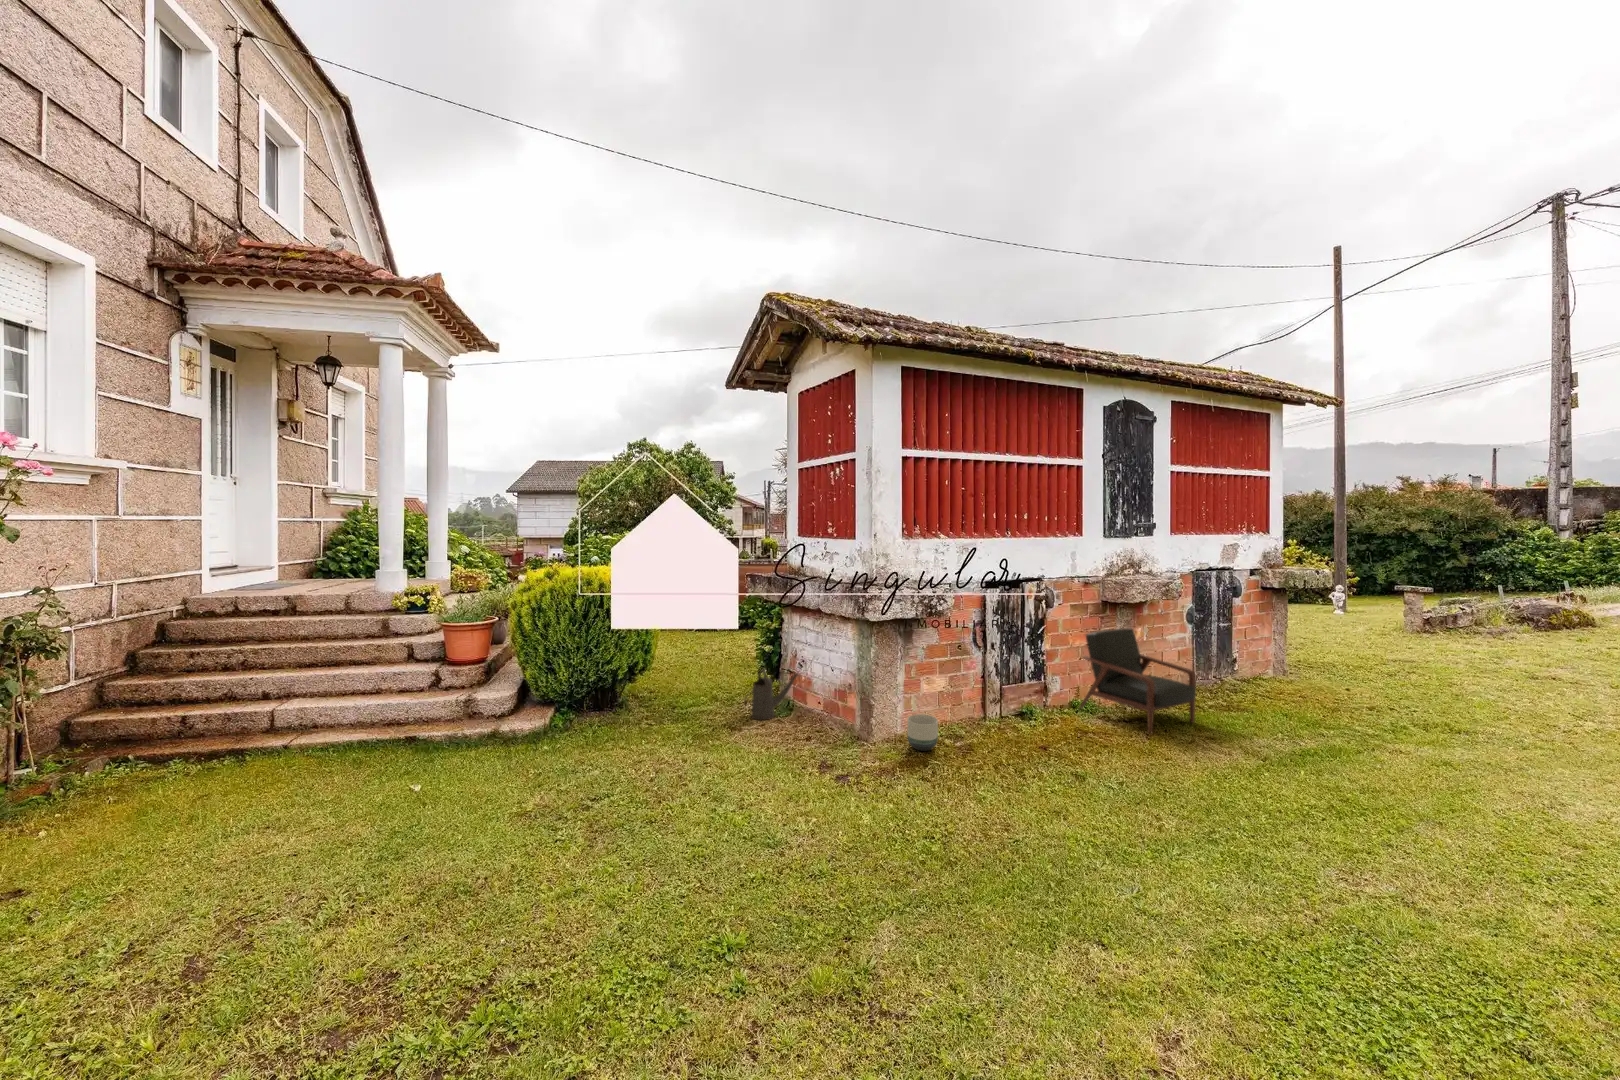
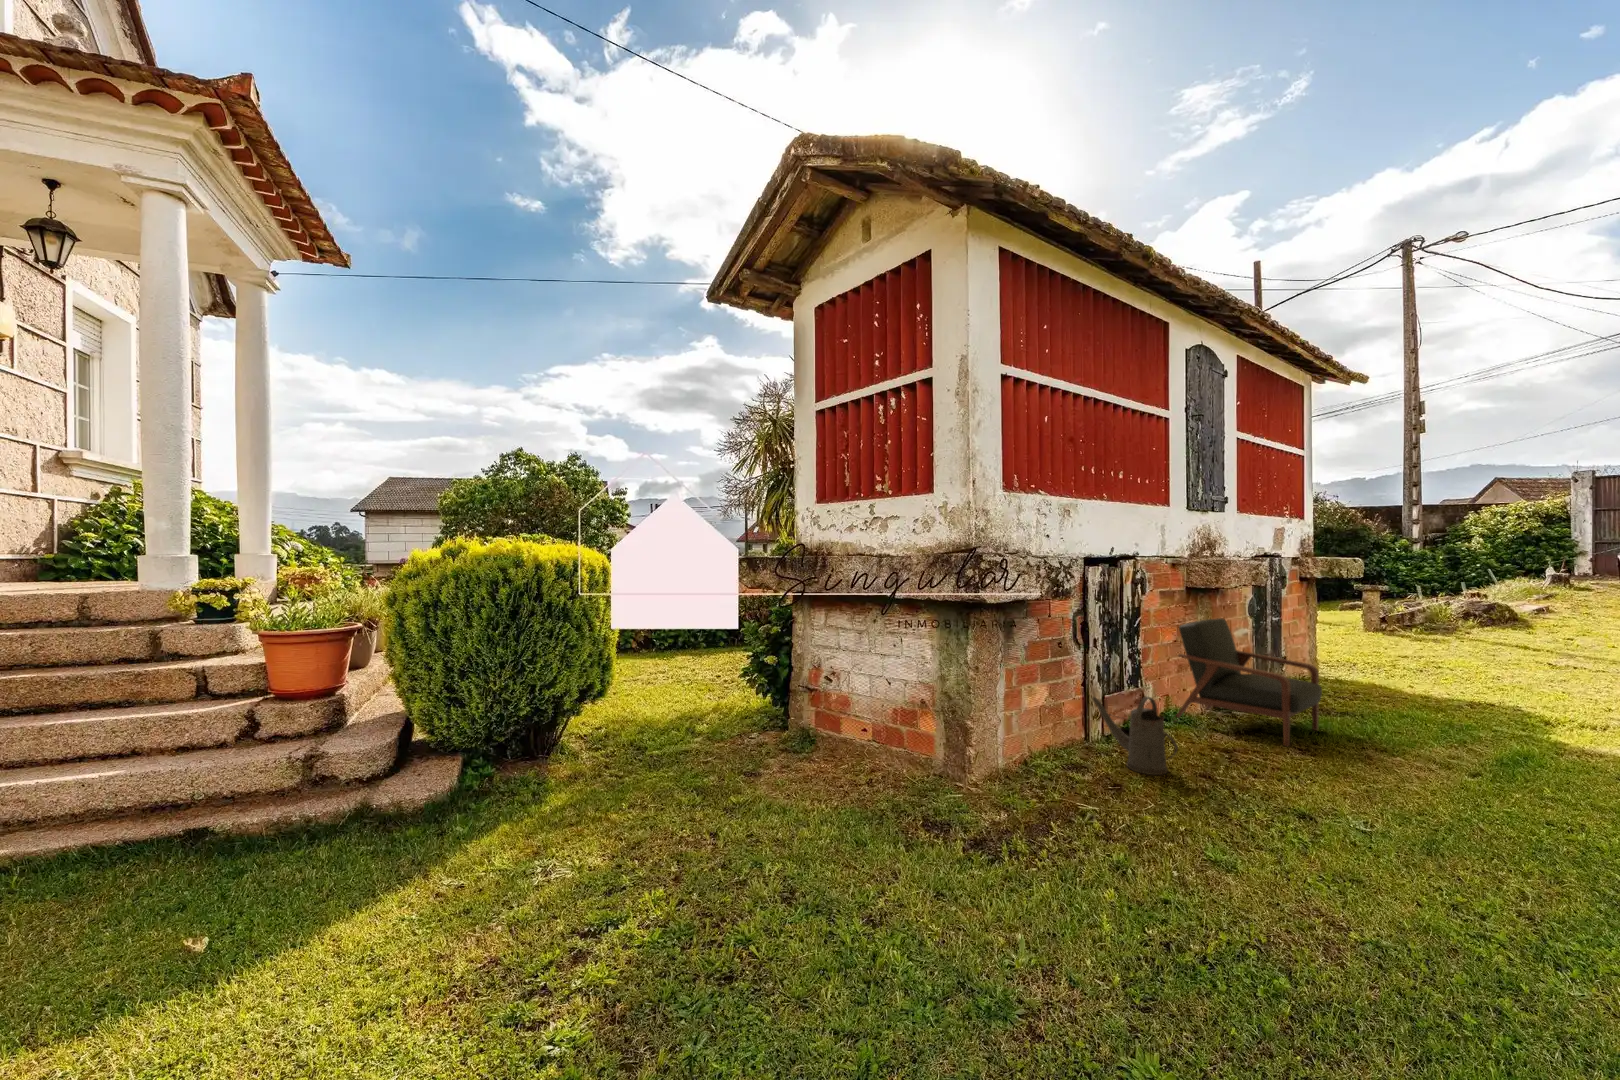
watering can: present [745,670,797,720] -> present [1093,697,1178,775]
planter: present [907,714,938,751] -> none [1016,739,1061,791]

